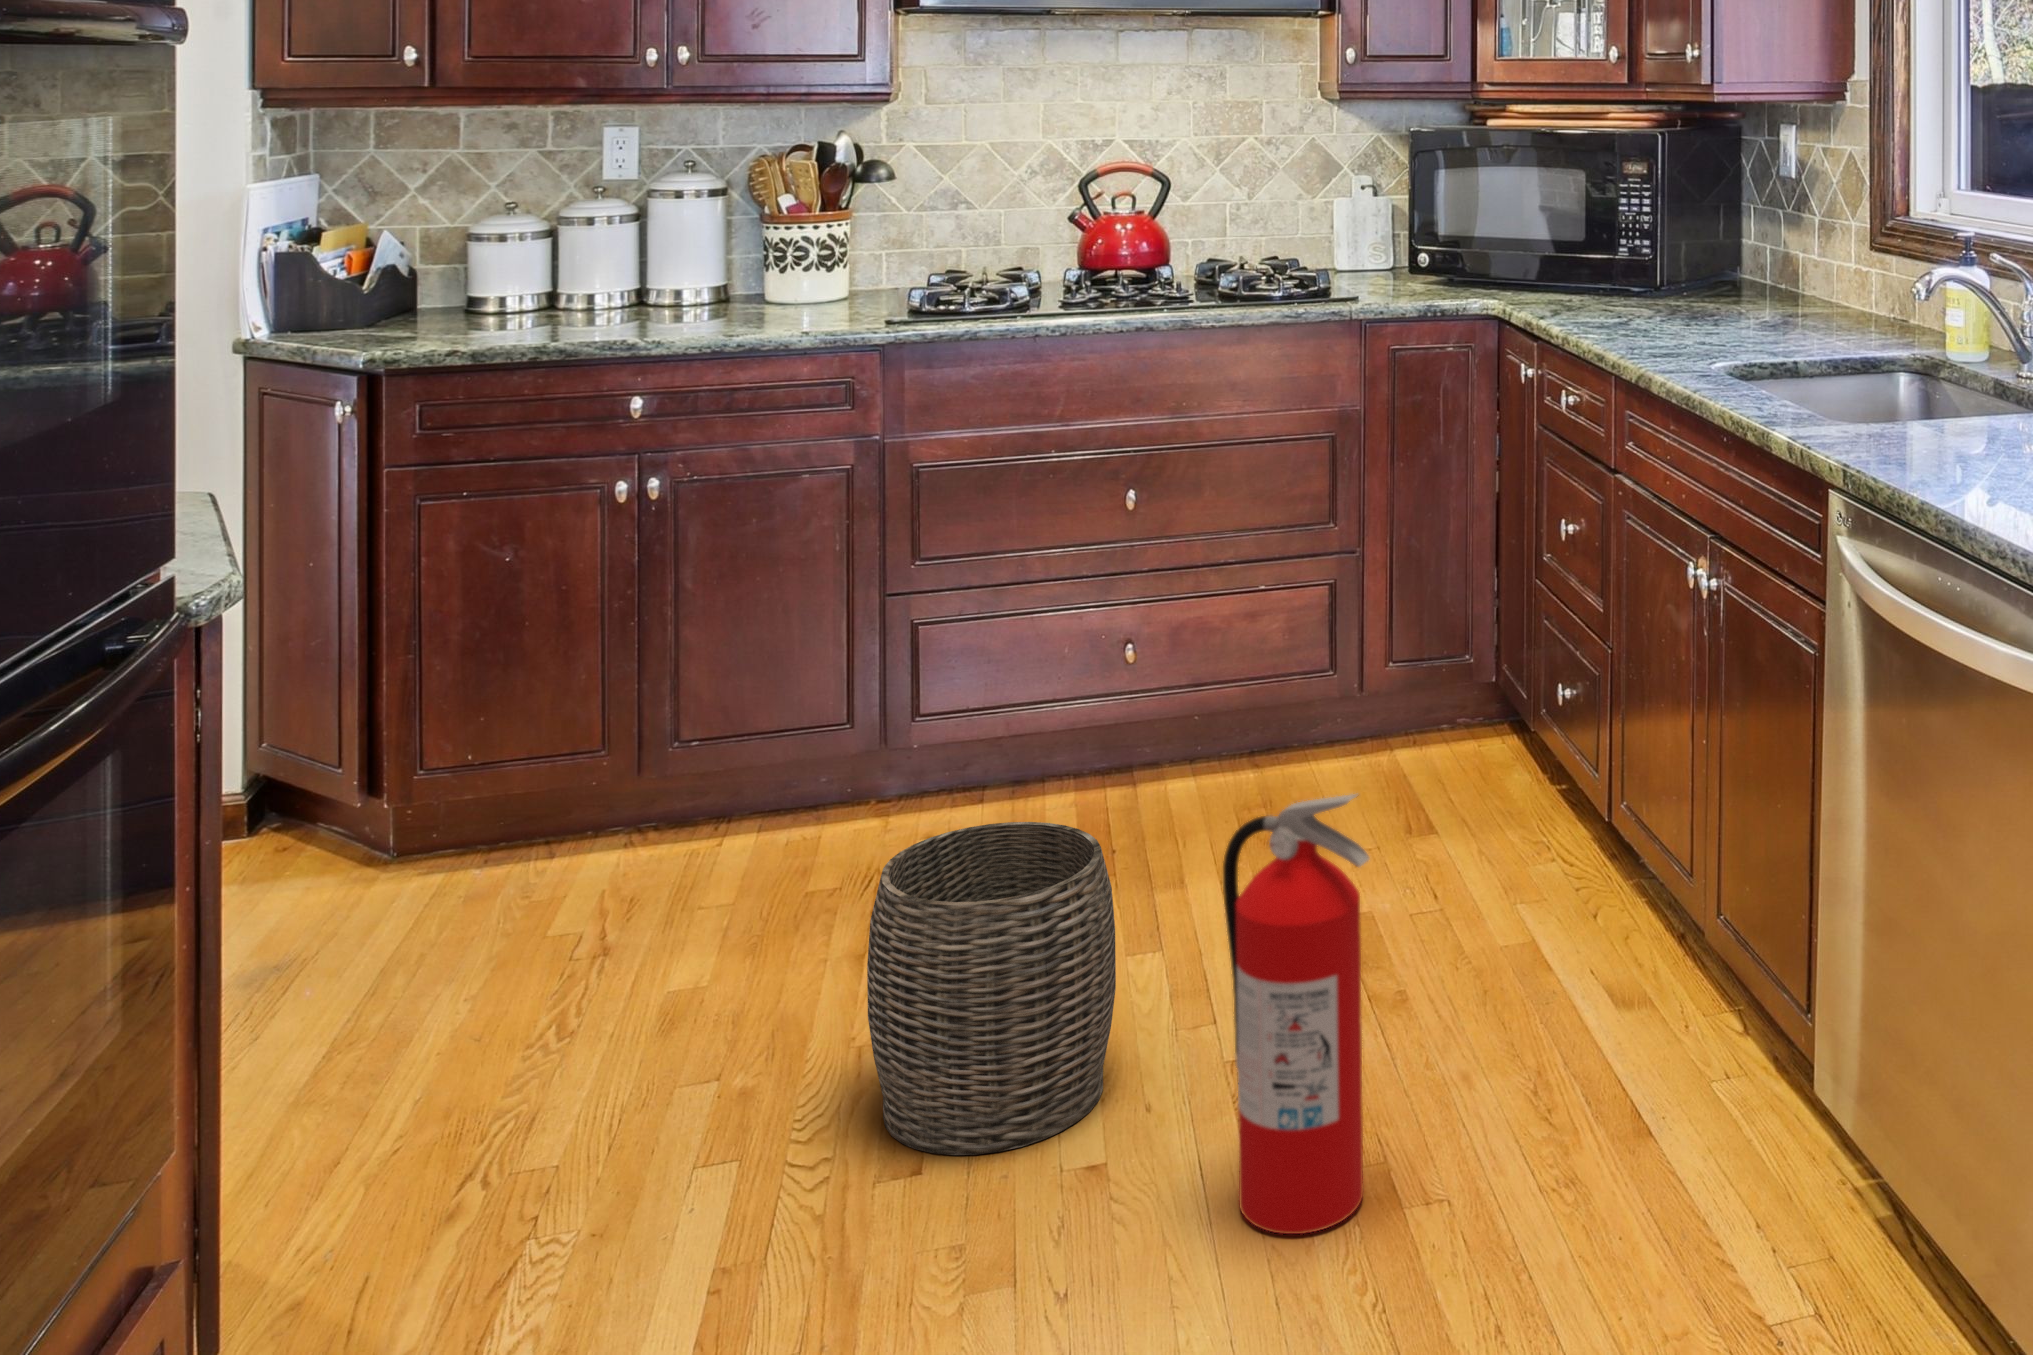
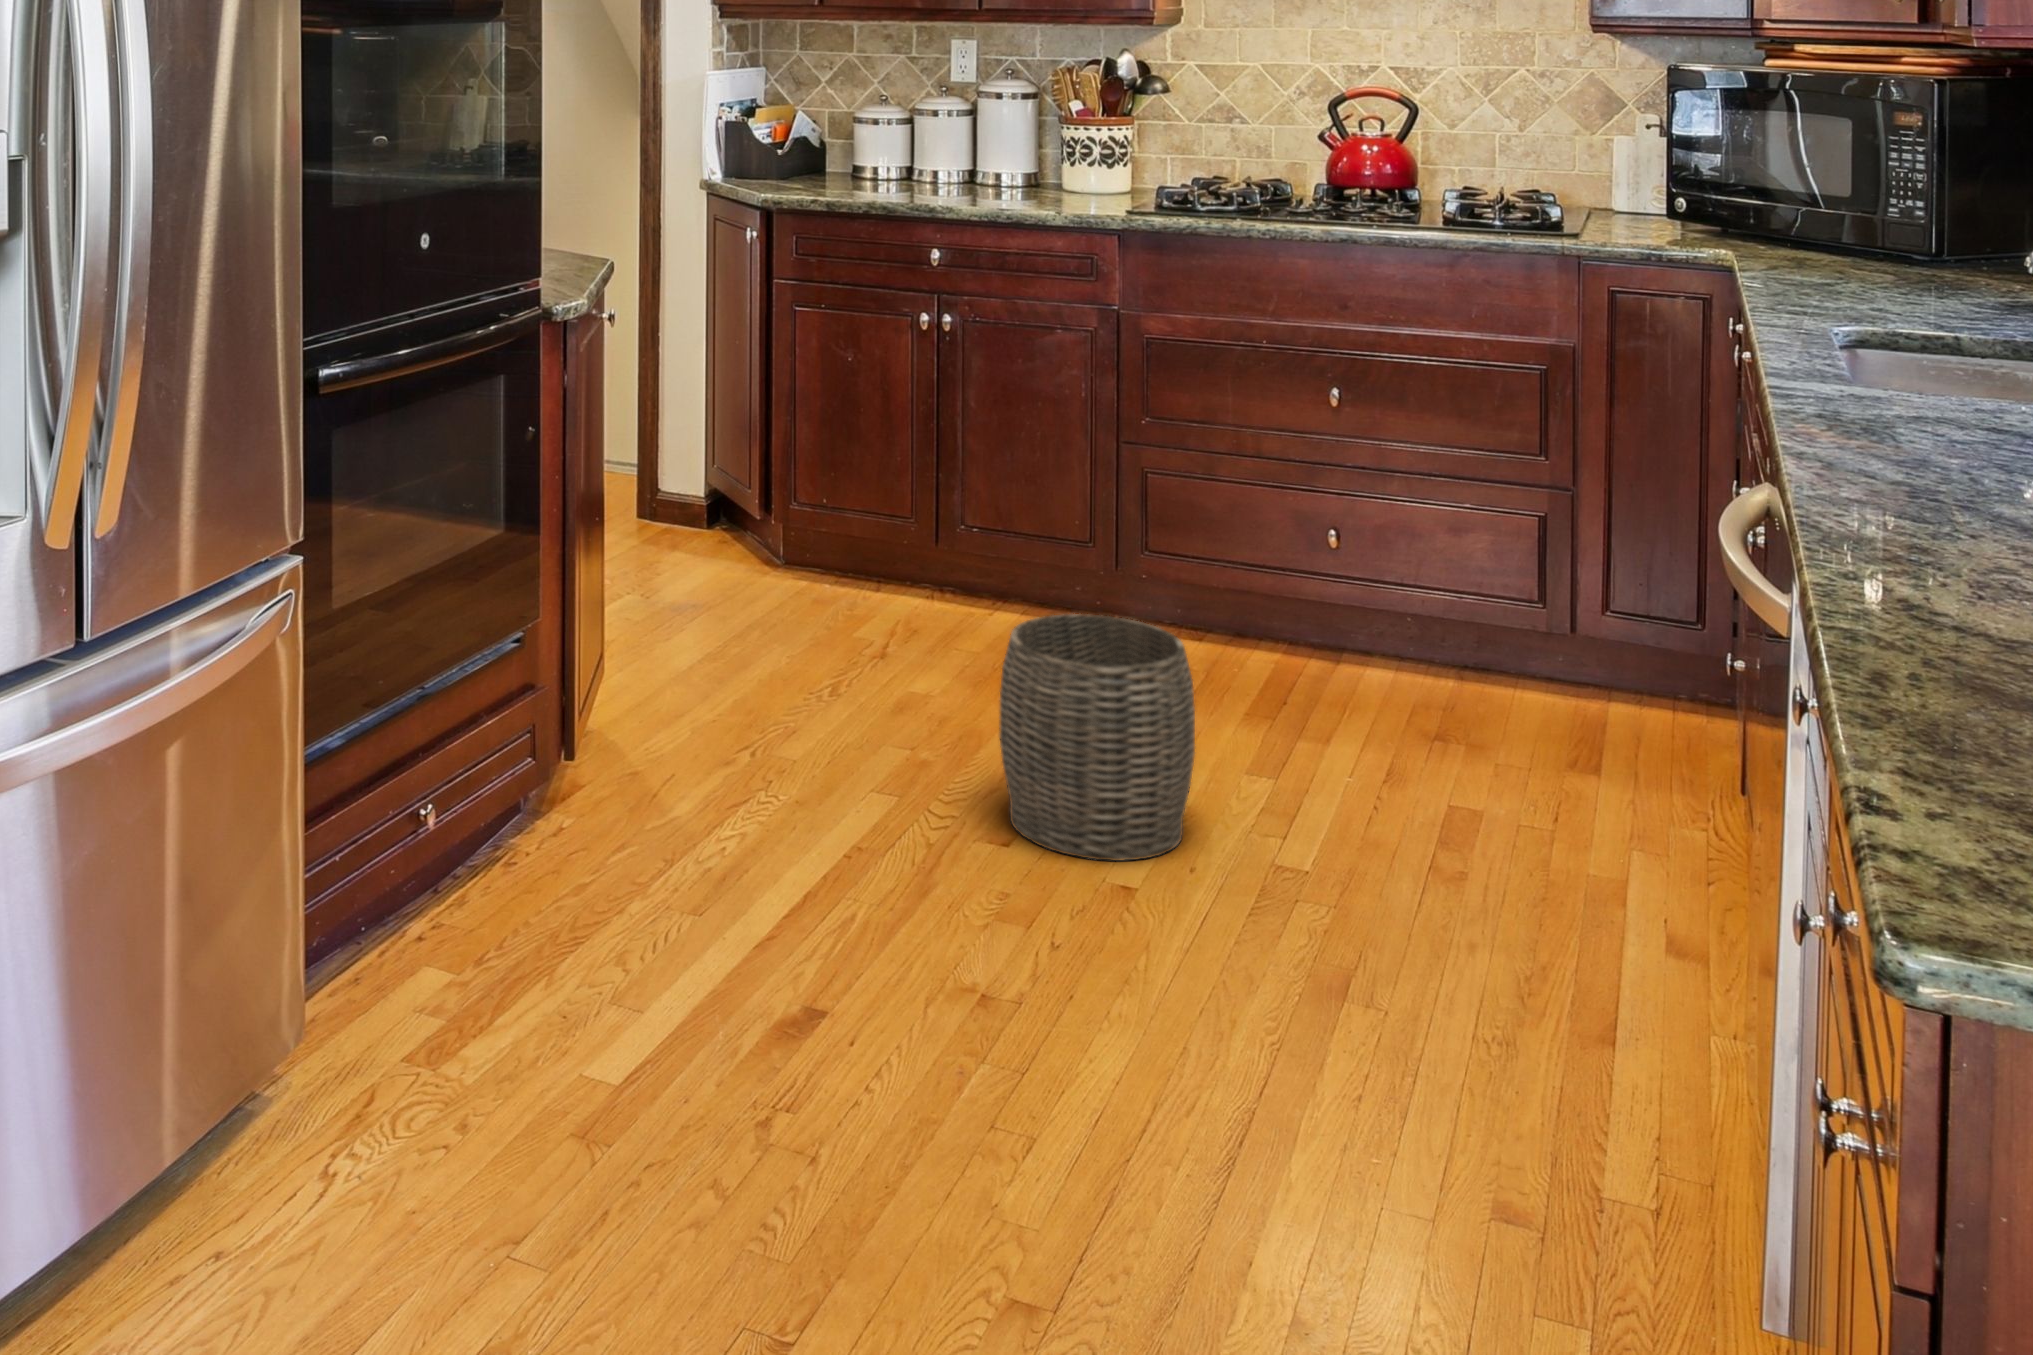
fire extinguisher: present [1223,794,1369,1234] -> none [1232,637,1345,988]

